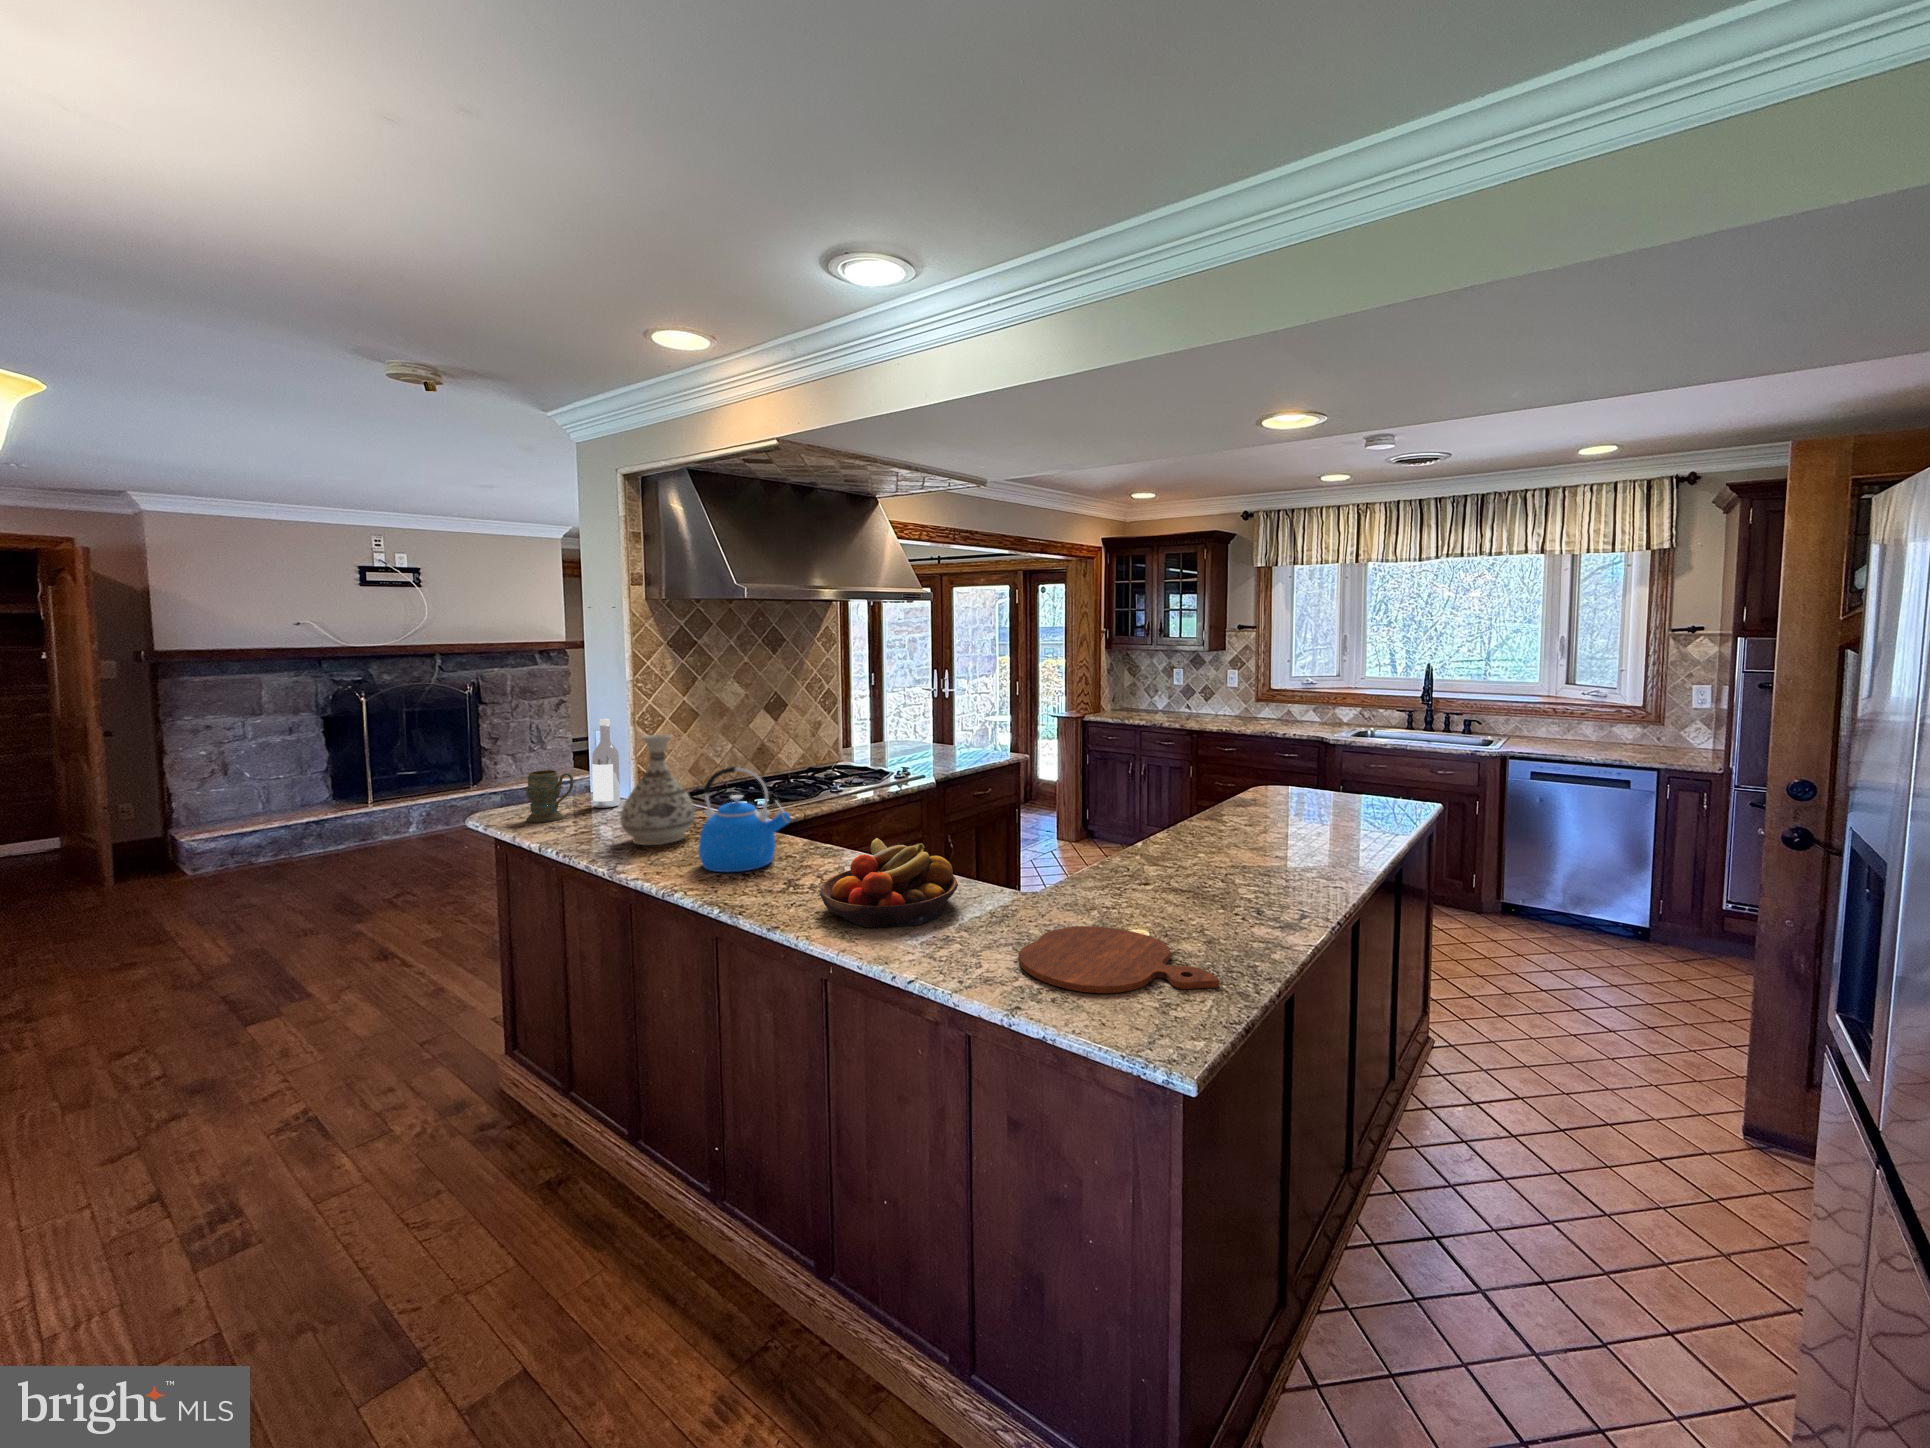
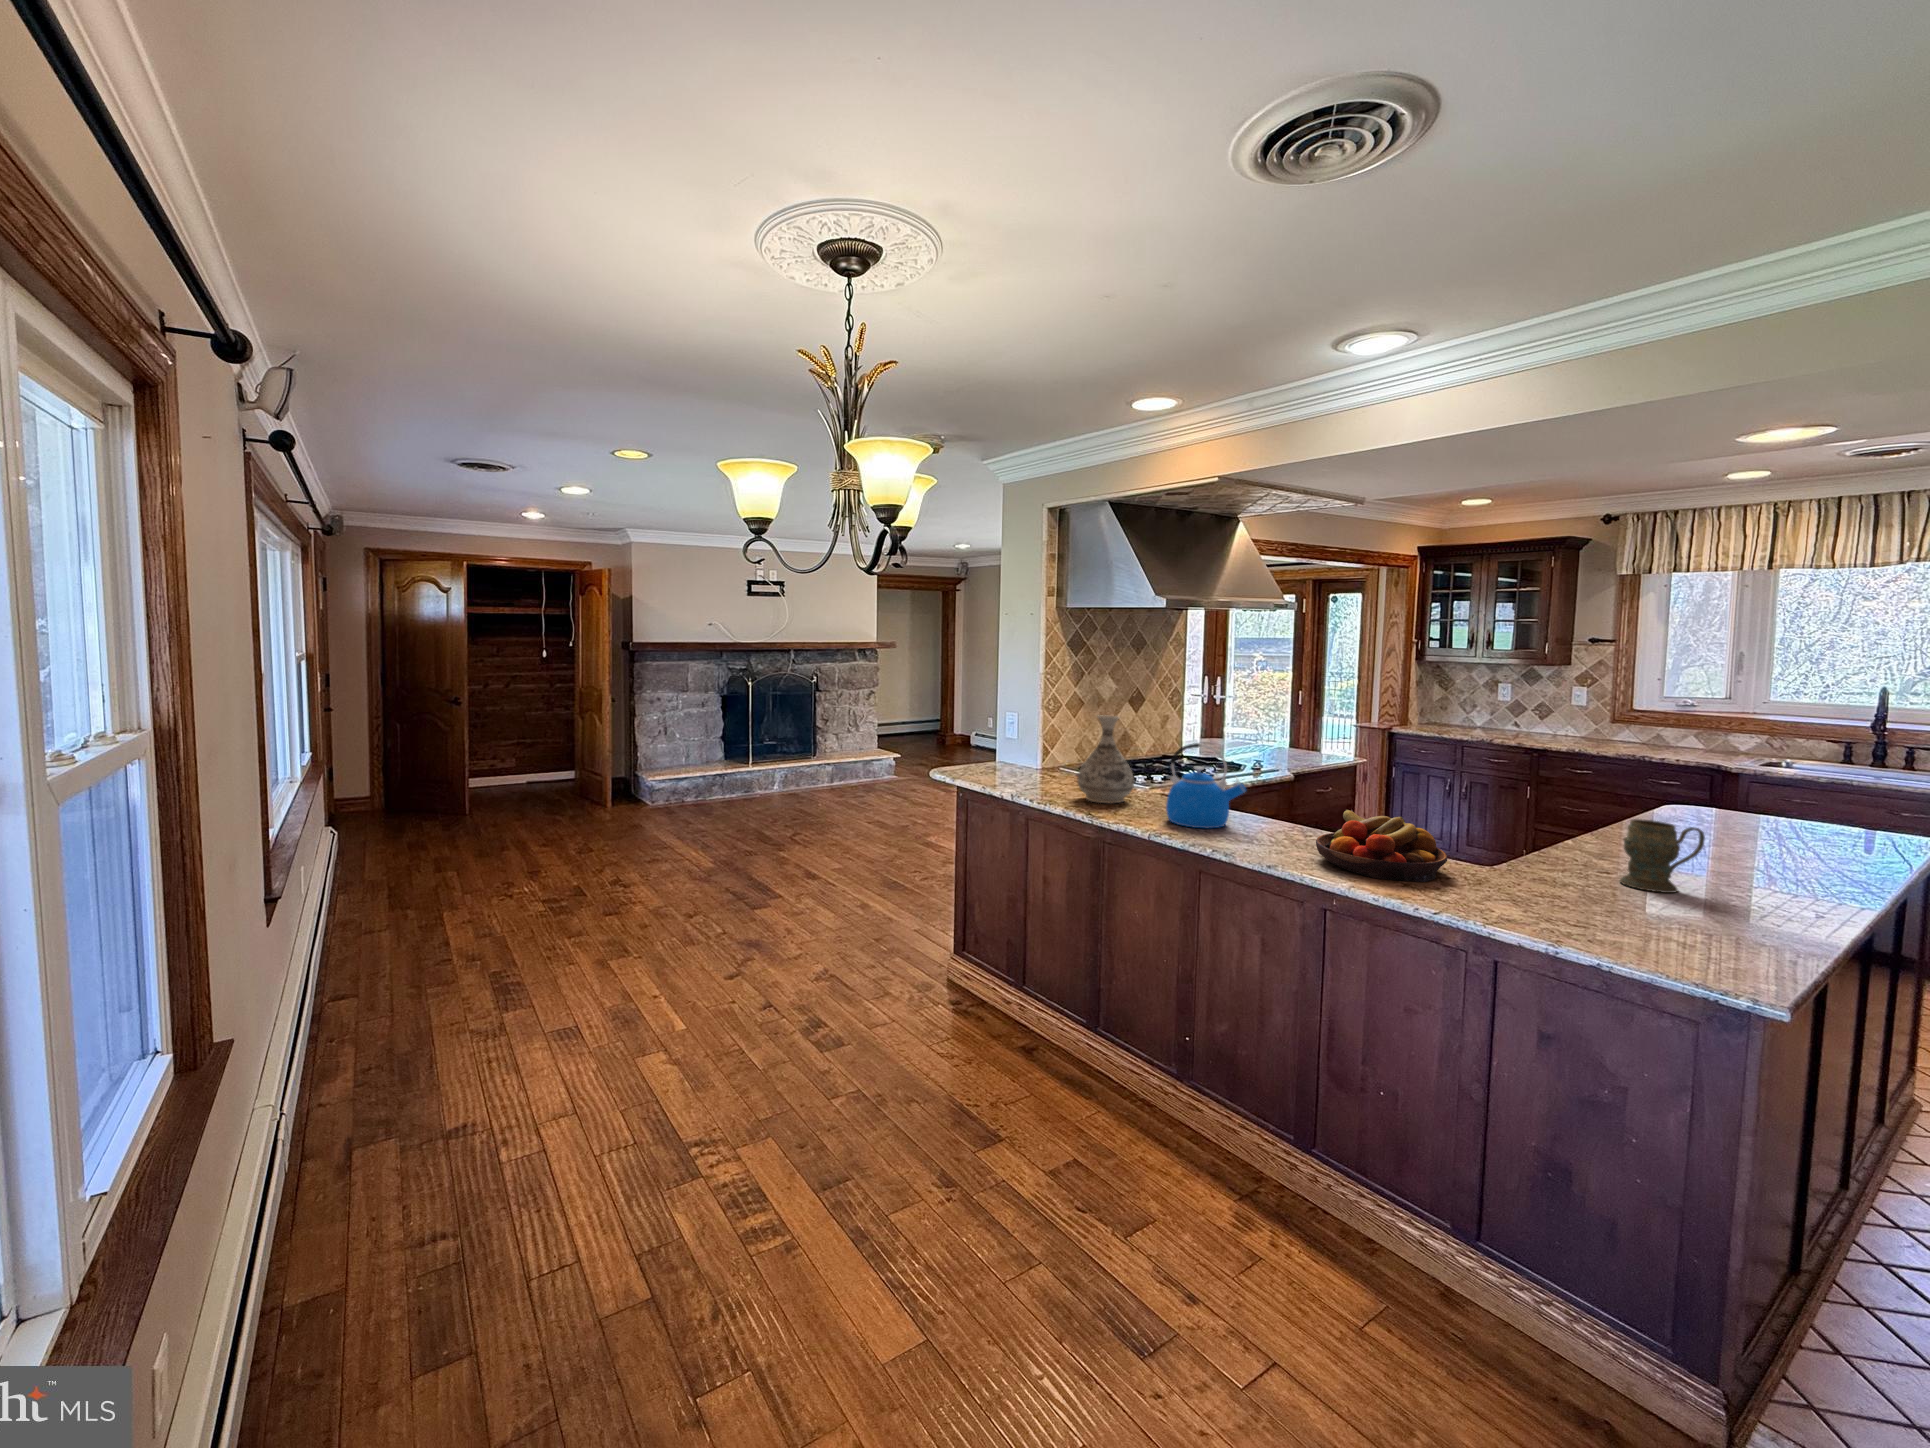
wine bottle: present [592,719,620,808] -> none [1017,703,1038,774]
mug: present [525,770,574,823] -> present [1620,819,1705,893]
cutting board: present [1018,926,1219,993] -> none [1556,899,1804,962]

